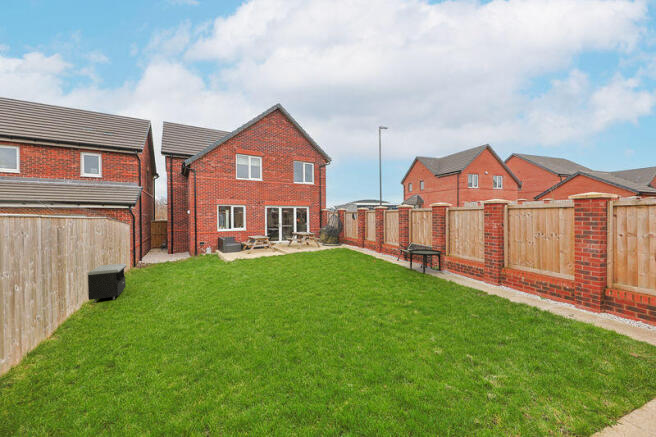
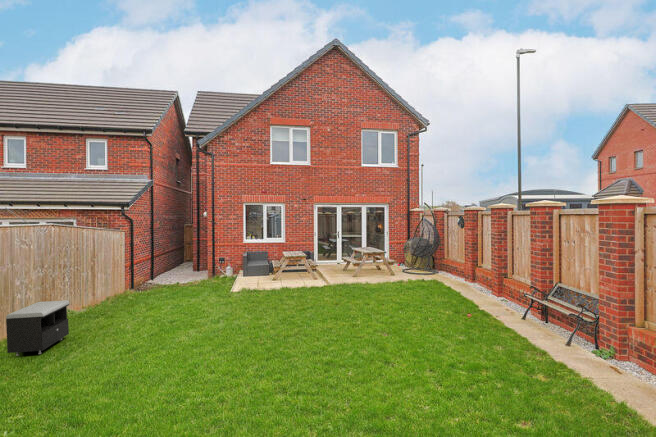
round table: present [409,249,442,273] -> none [529,303,606,359]

